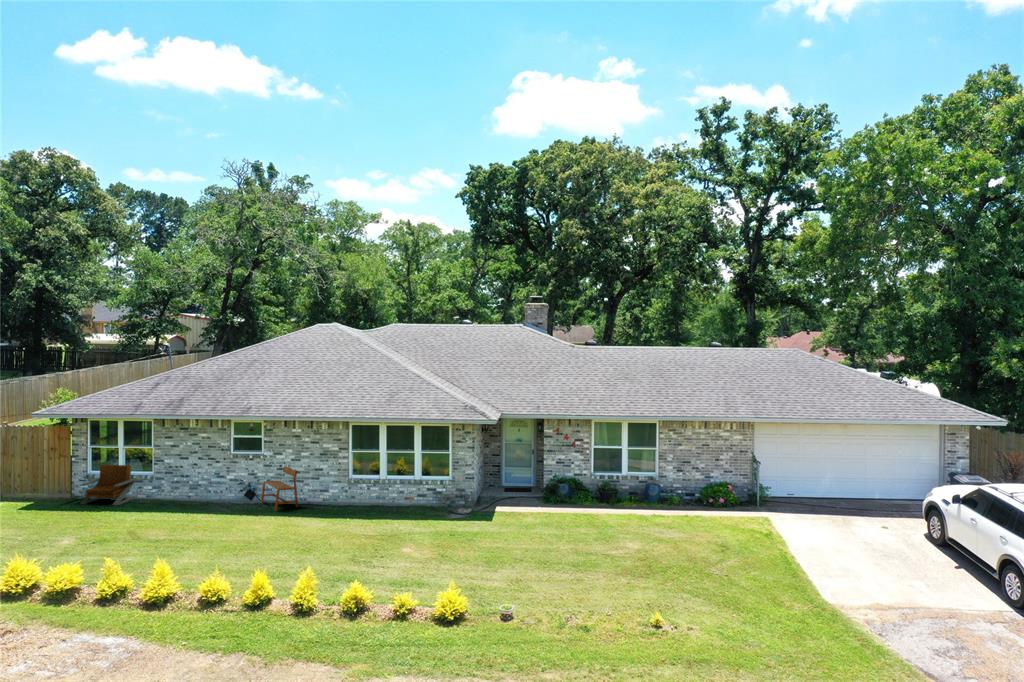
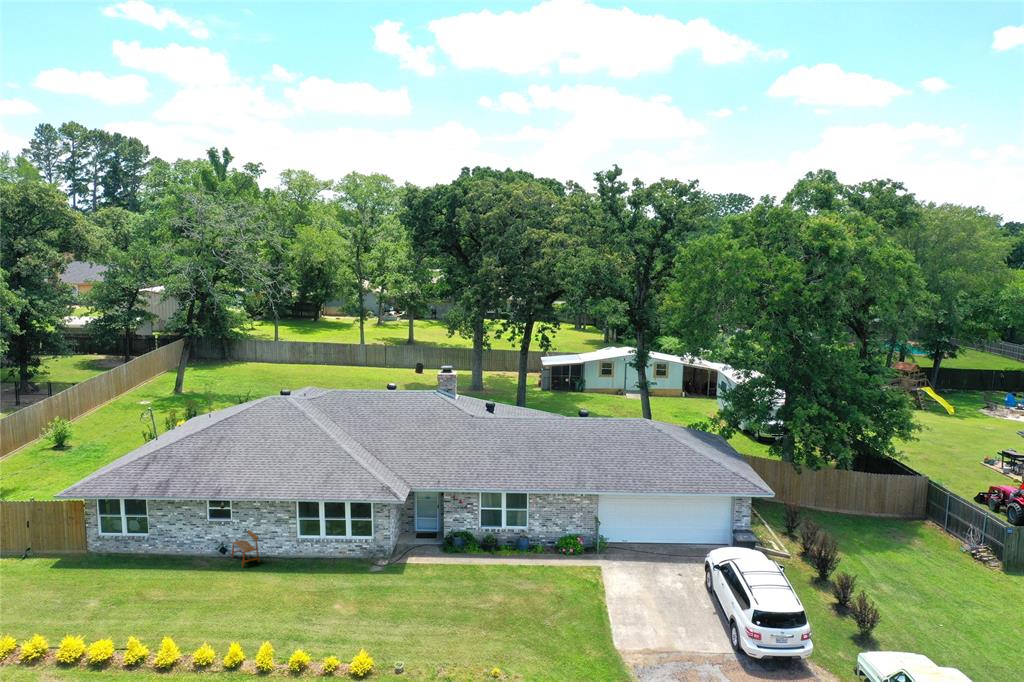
lounge chair: present [80,465,137,505] -> none [95,530,137,563]

